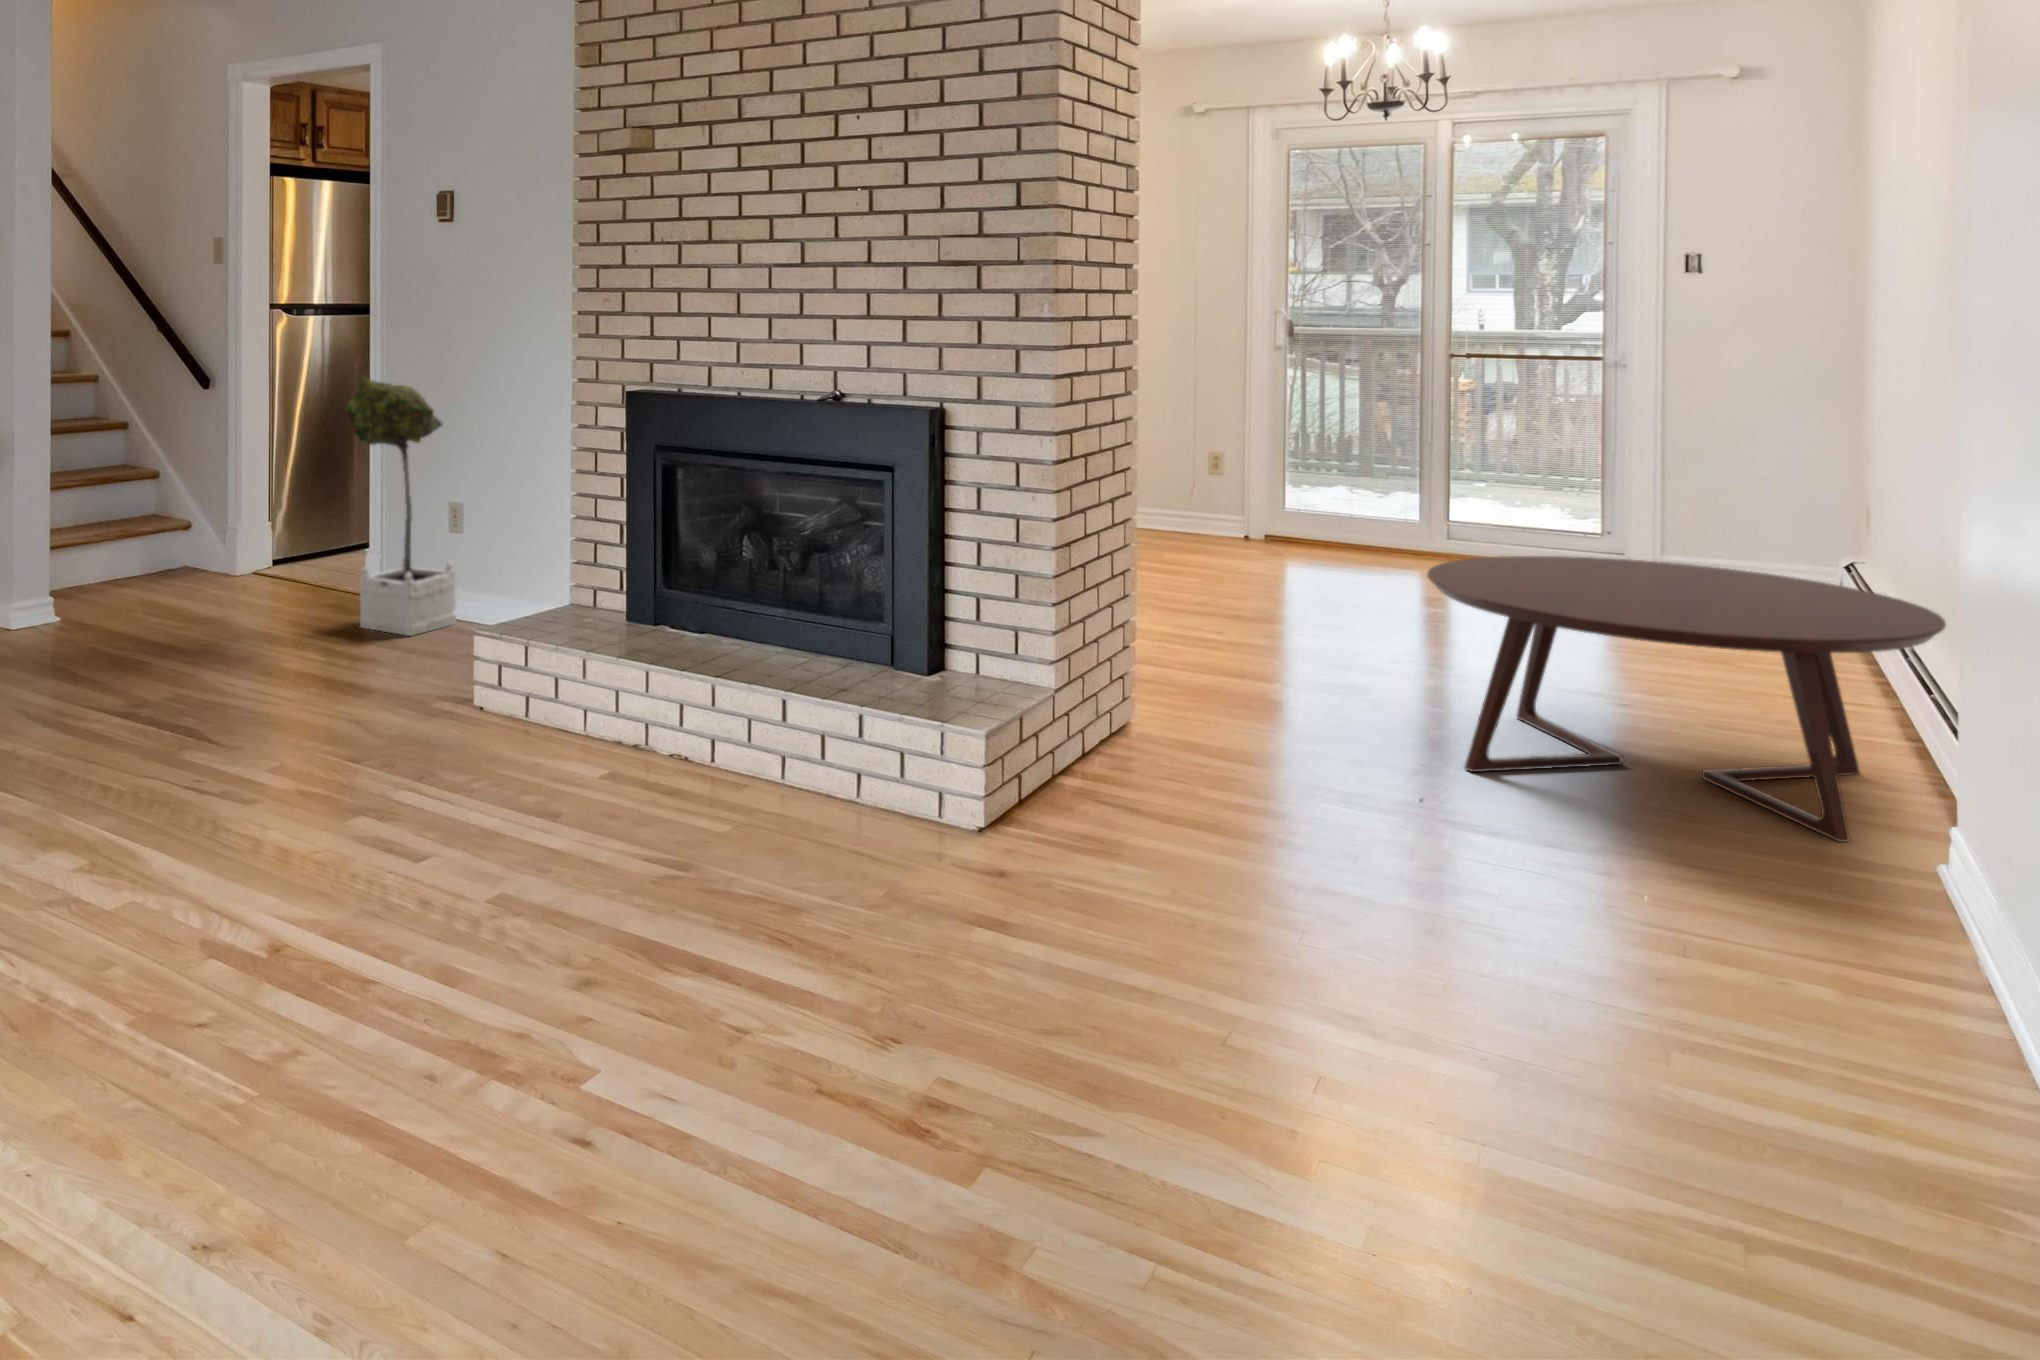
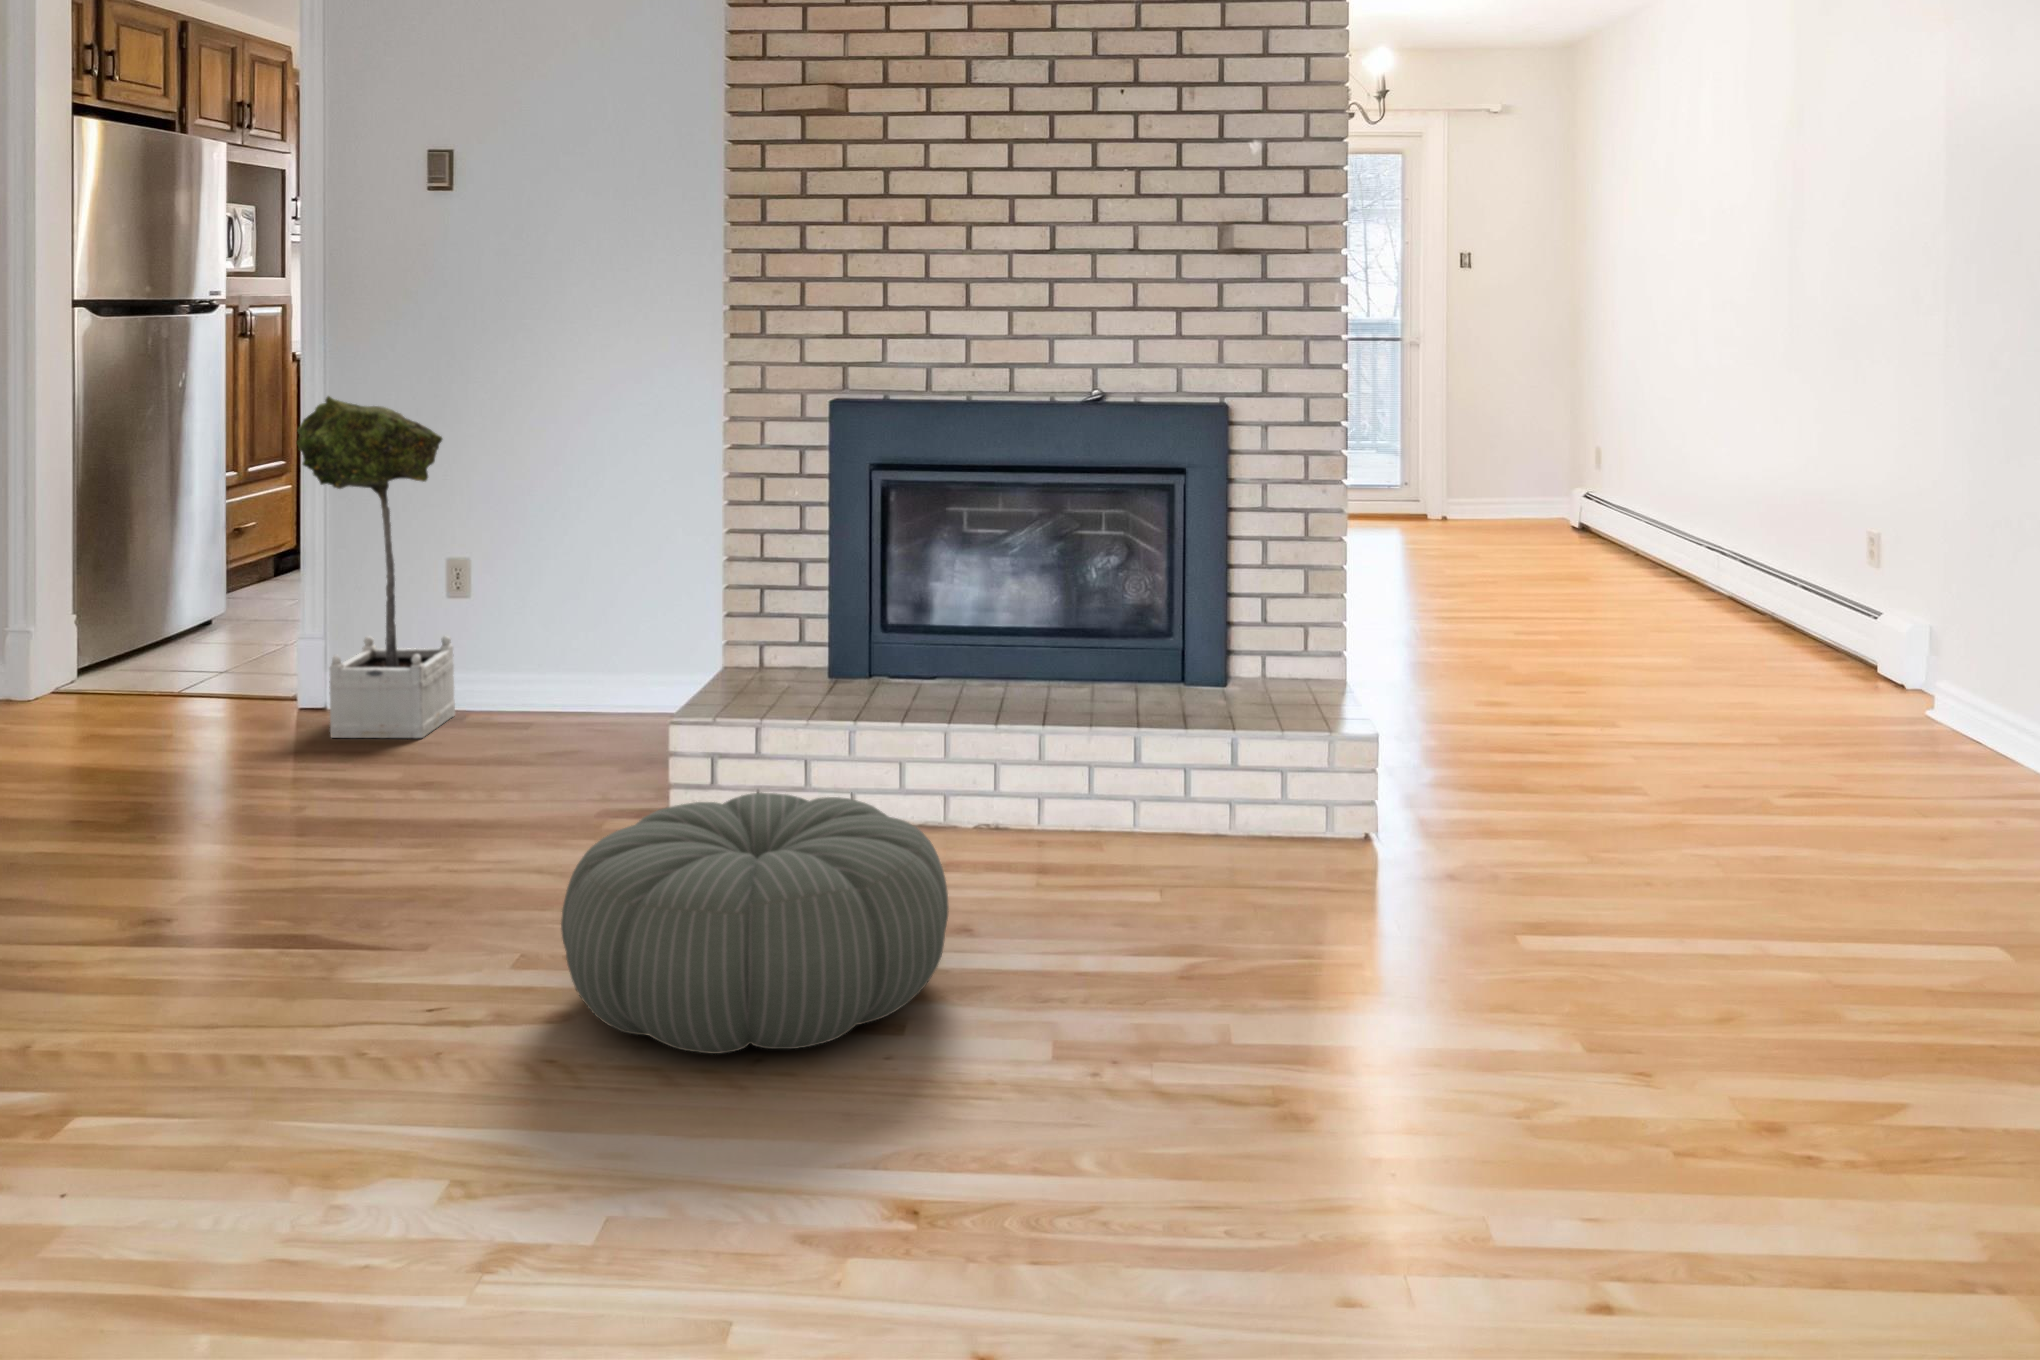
coffee table: present [1427,556,1946,842] -> none [1525,511,1912,718]
pouf: none [162,690,463,879] -> present [561,793,948,1054]

